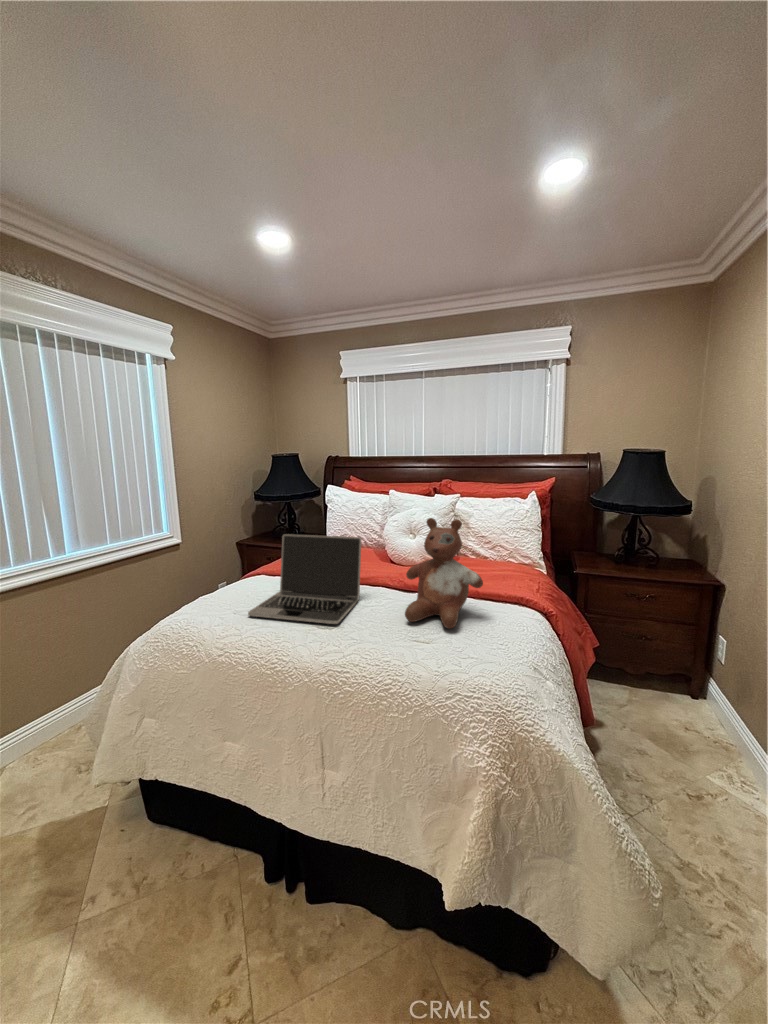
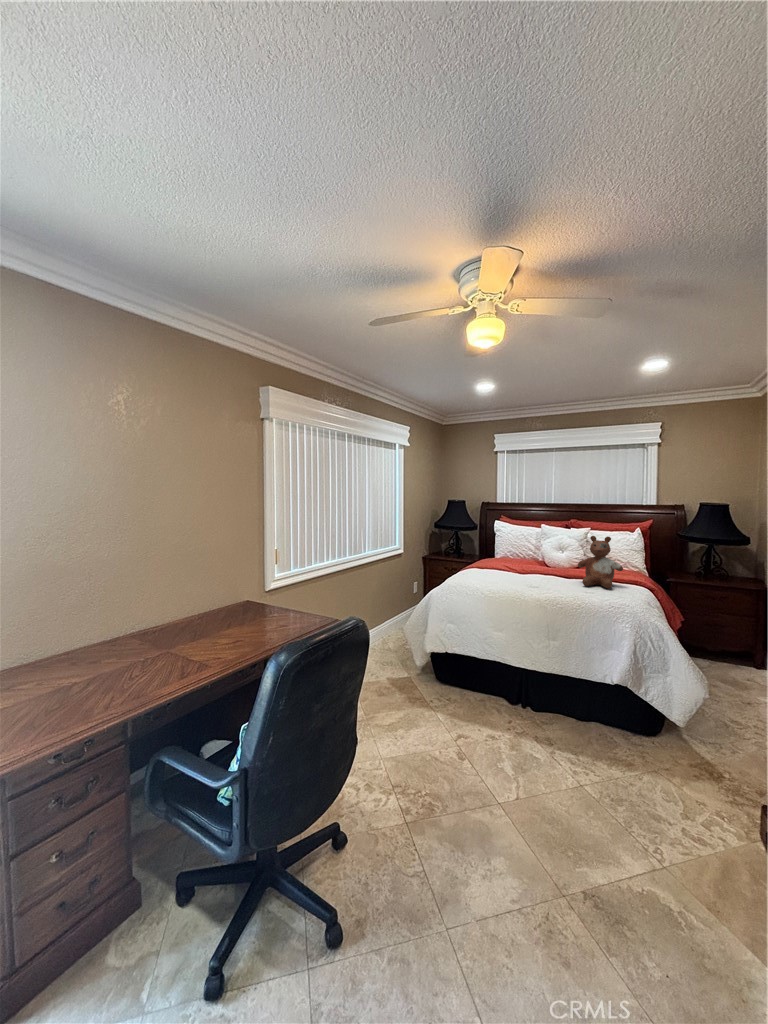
laptop: present [248,534,361,624] -> none [498,544,550,585]

